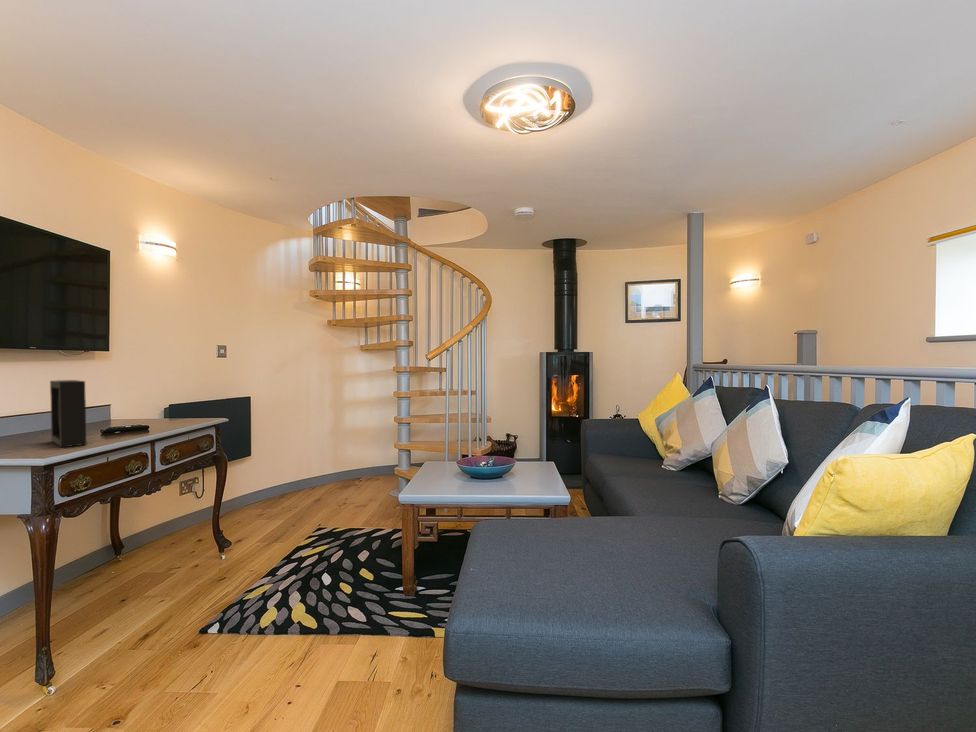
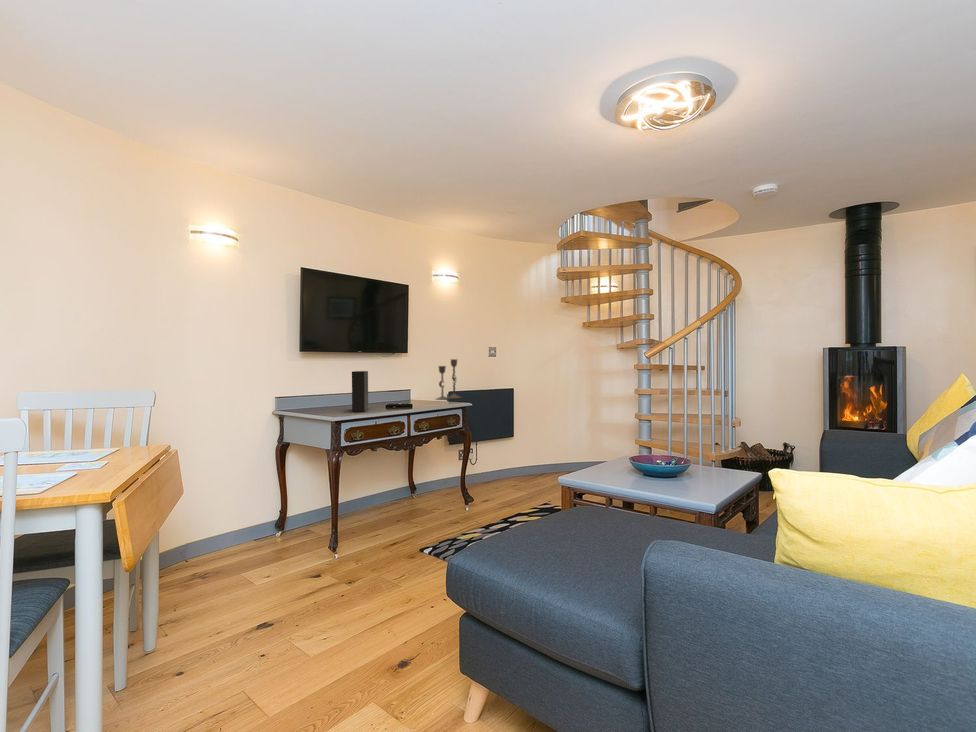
candlestick: none [149,361,188,416] -> present [437,359,461,399]

